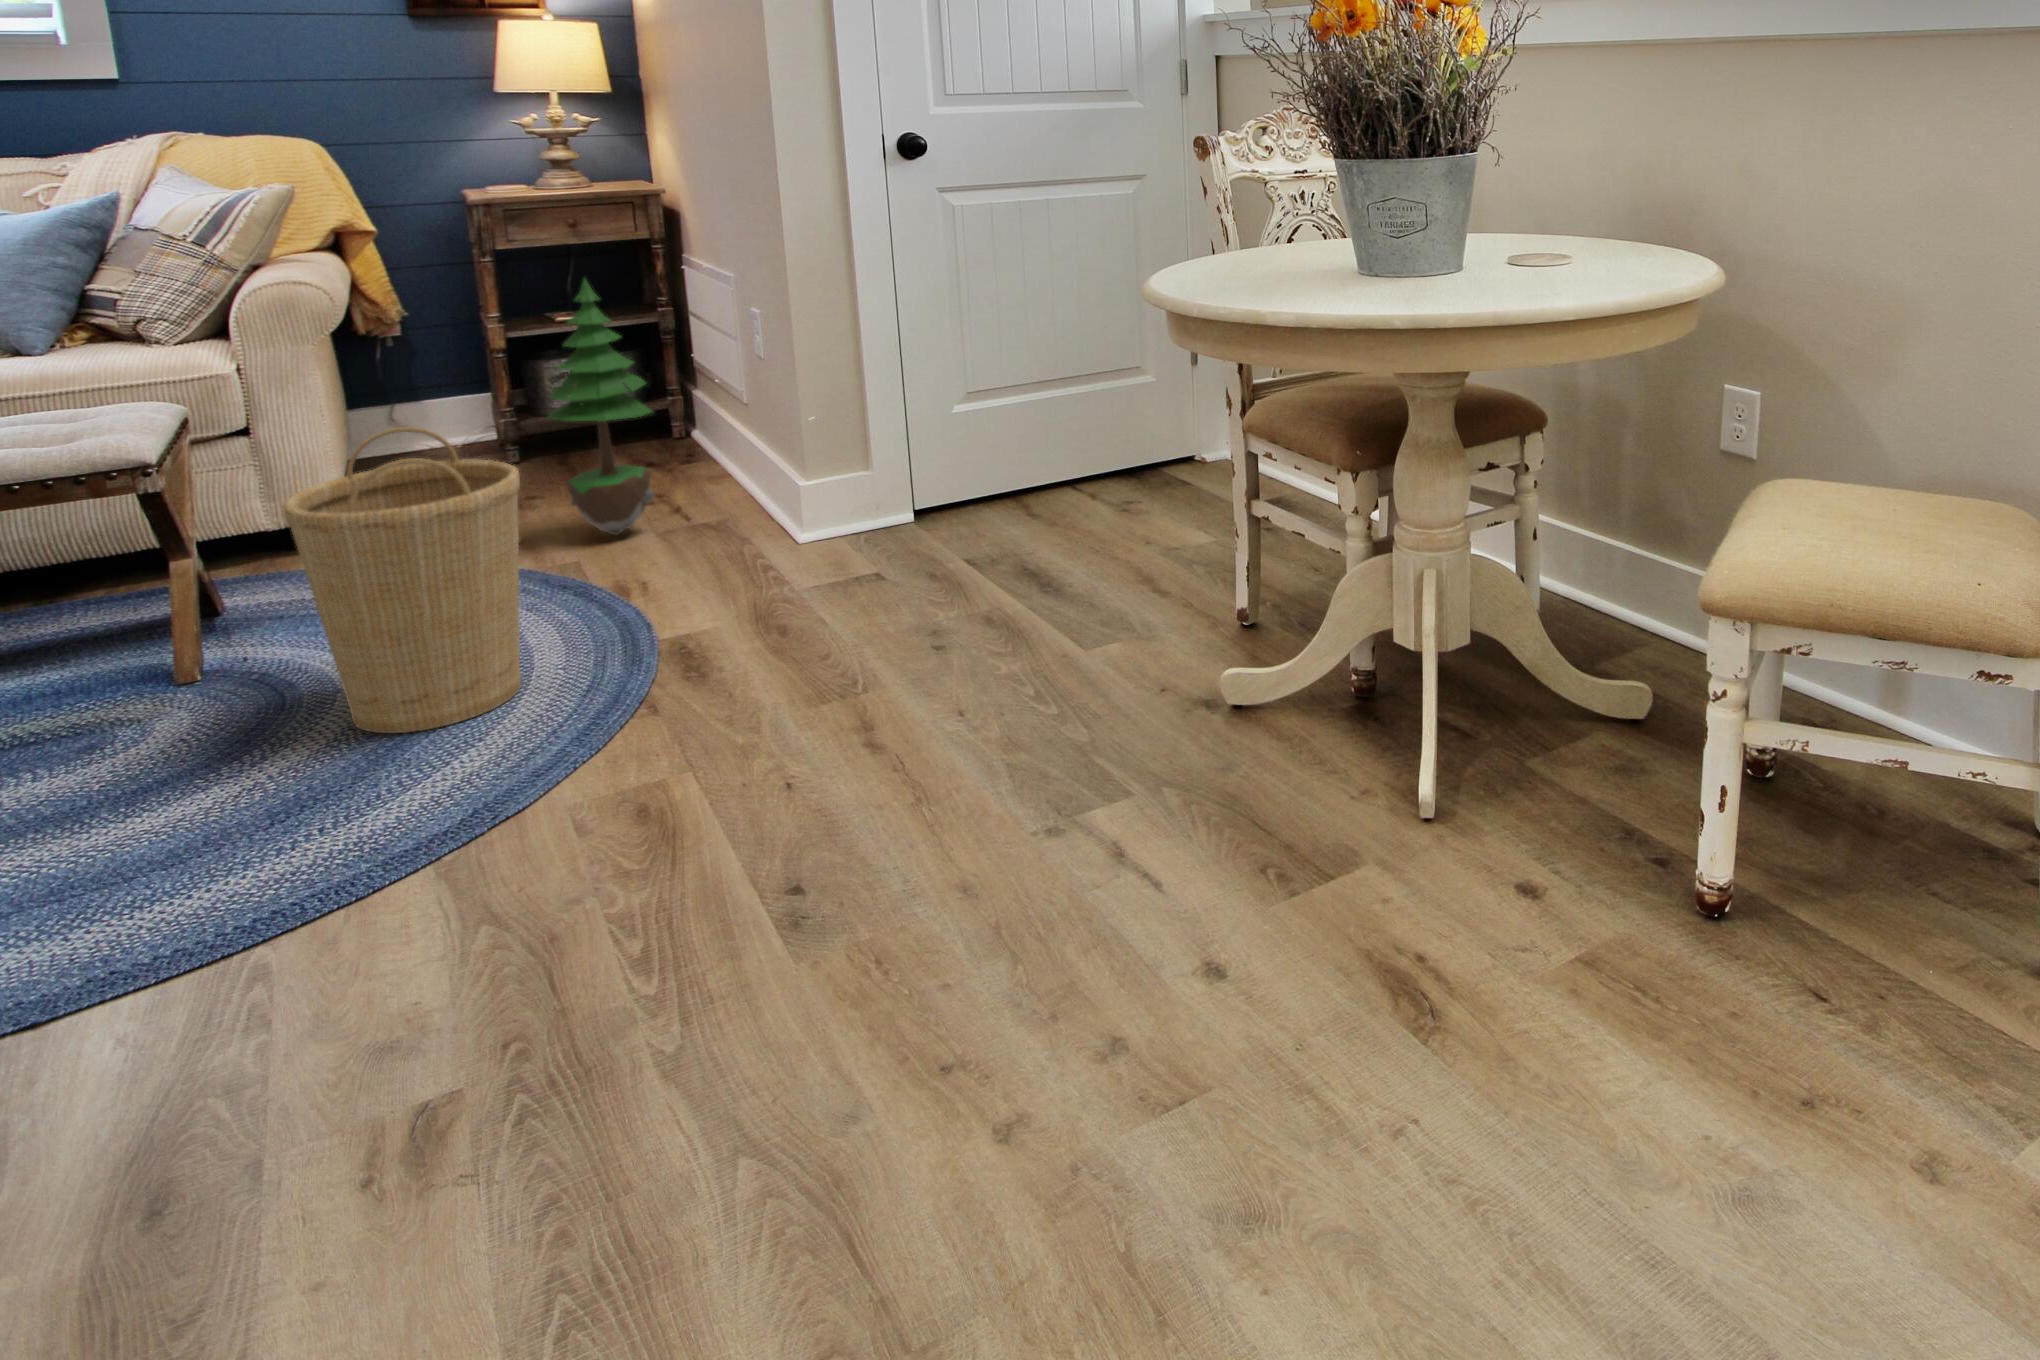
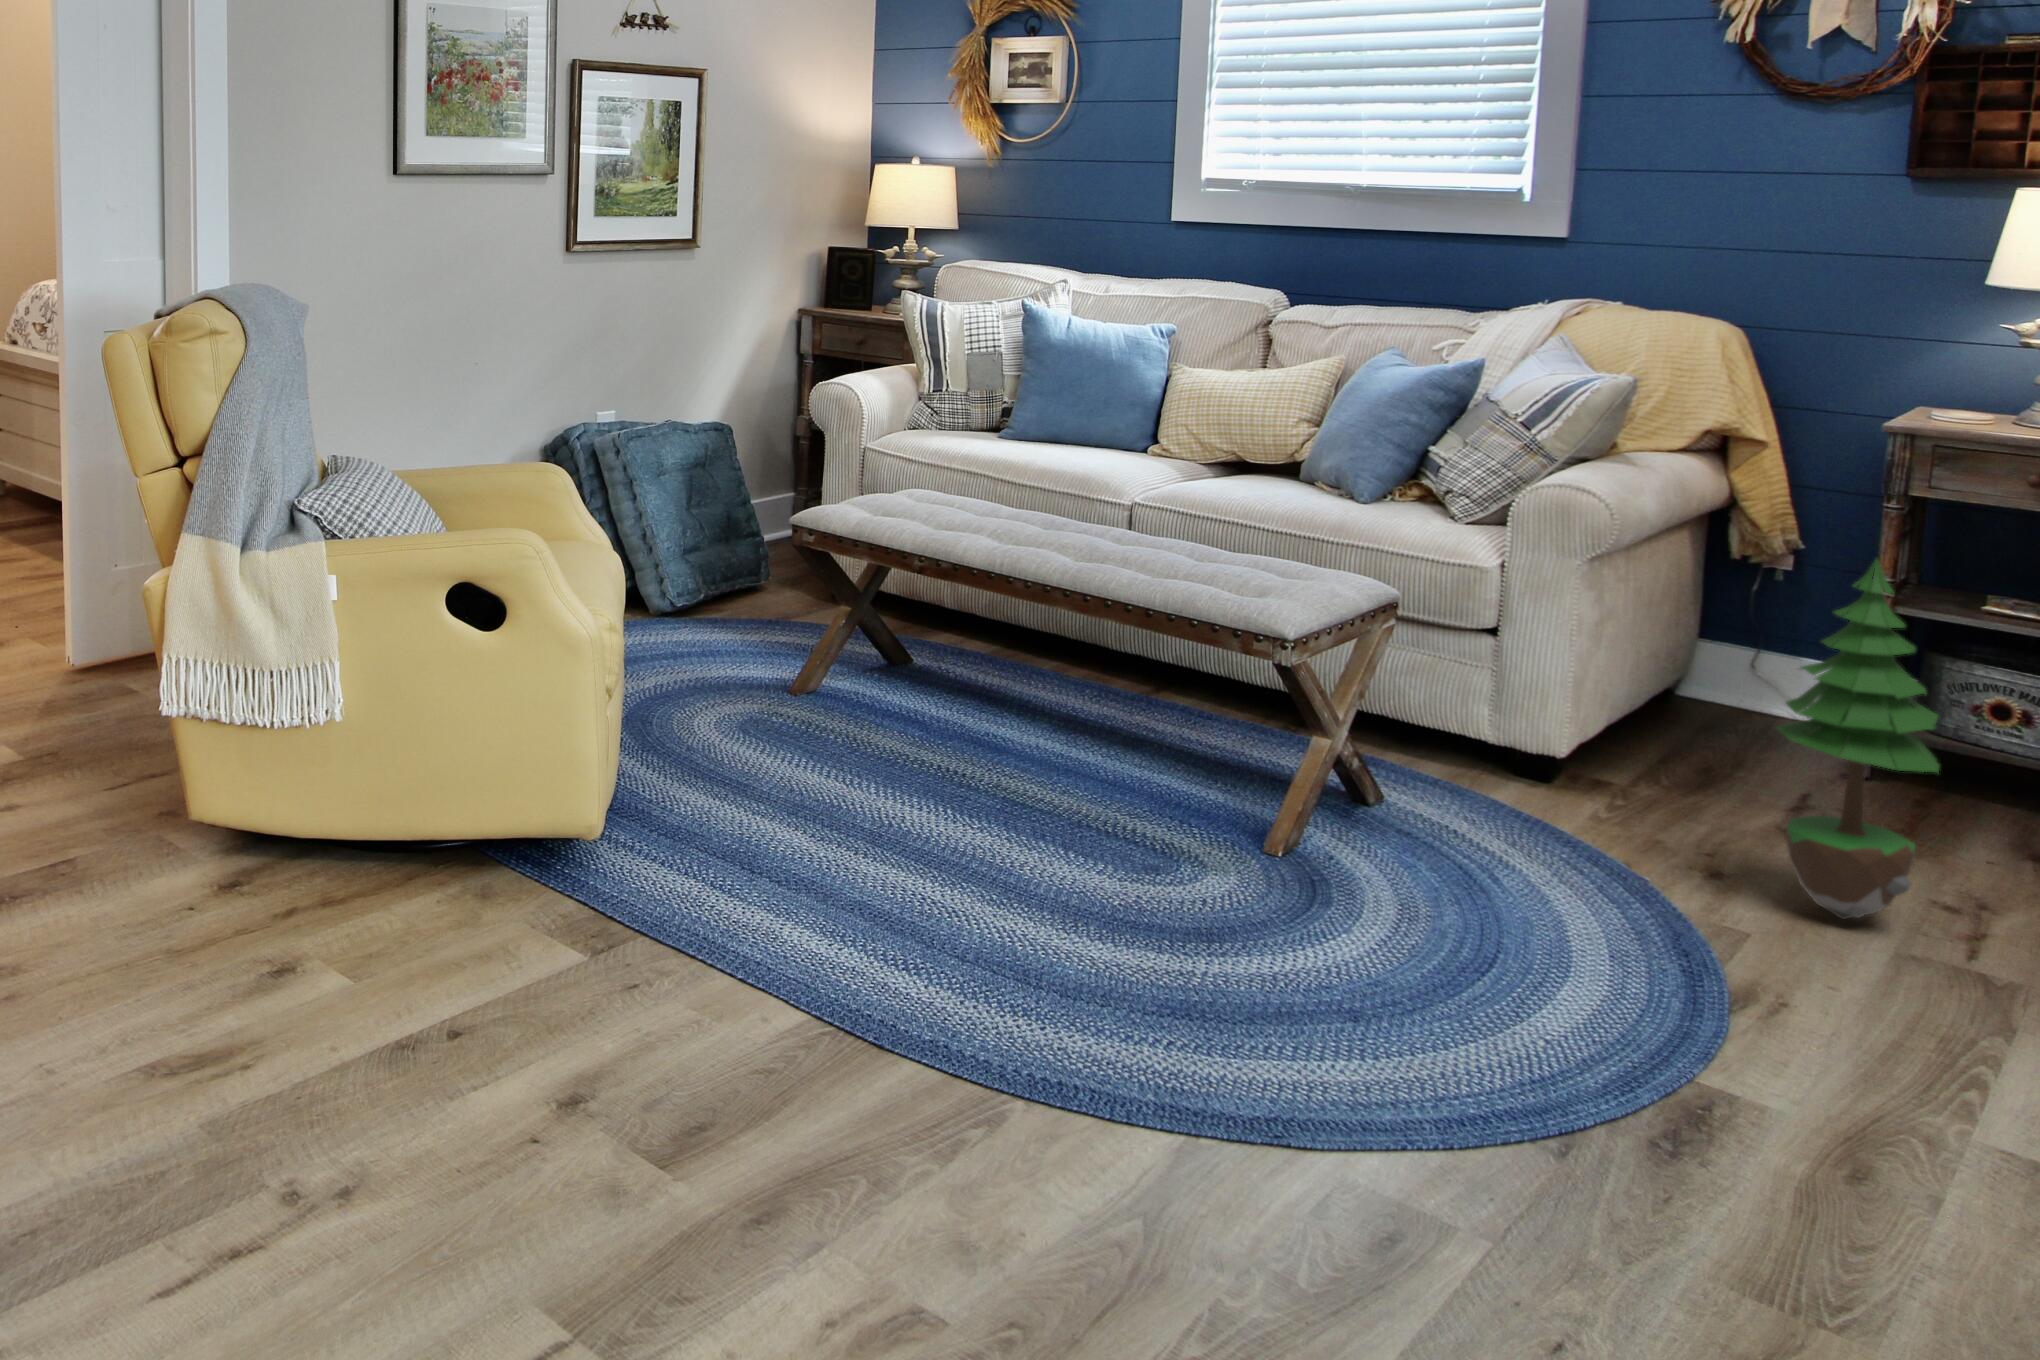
basket: present [283,427,521,733] -> none [1304,676,1555,1031]

